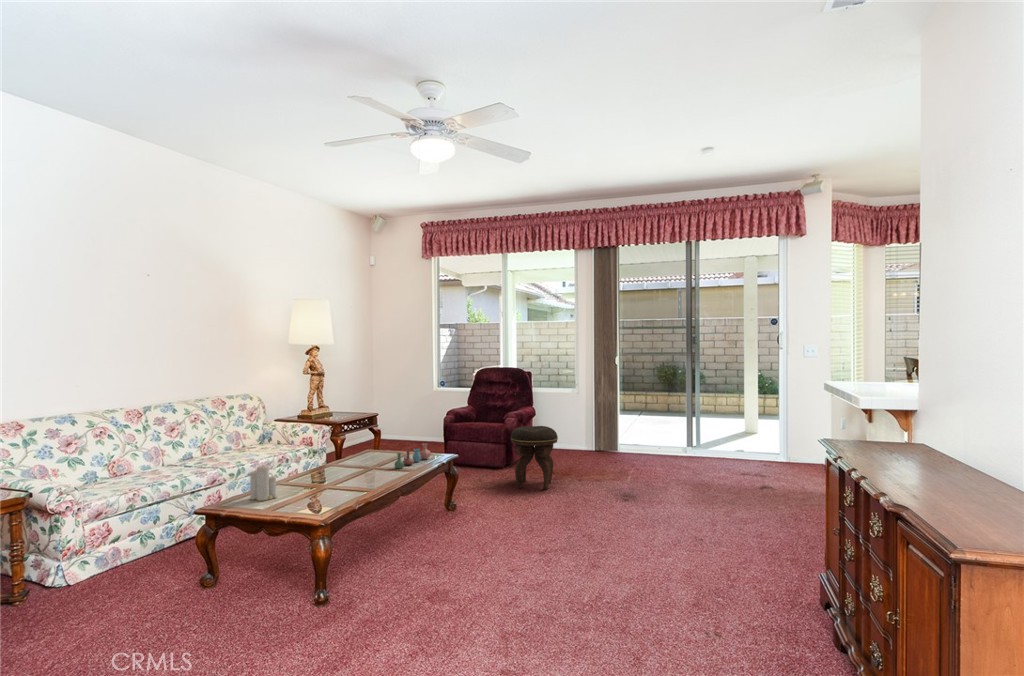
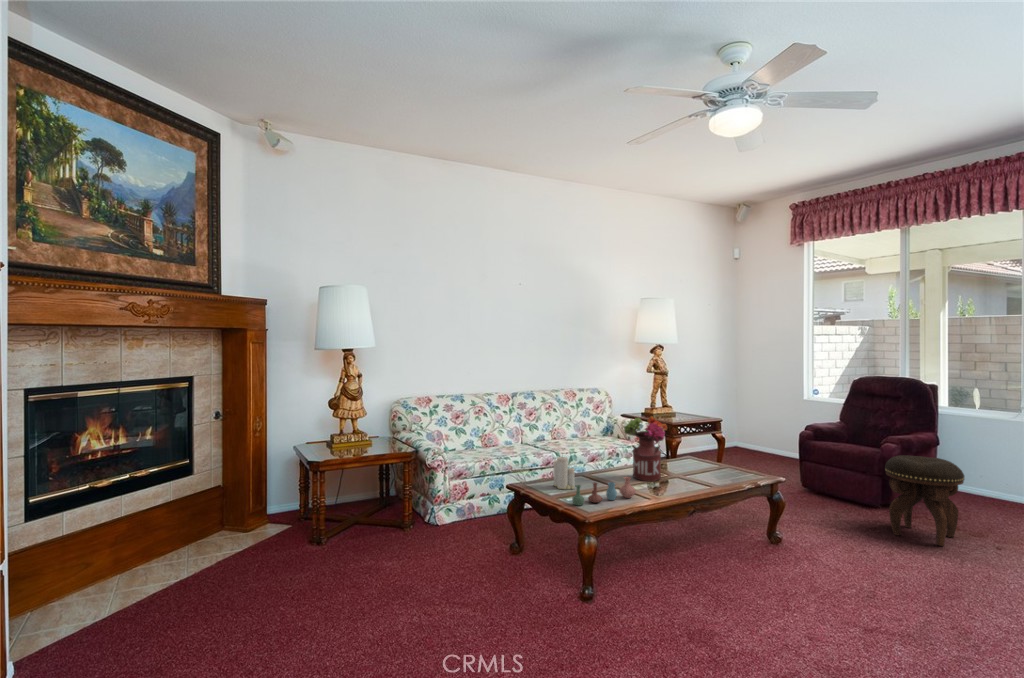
flower arrangement: none [318,414,362,478] -> present [624,416,667,481]
vase: present [395,444,431,469] -> present [572,477,636,506]

